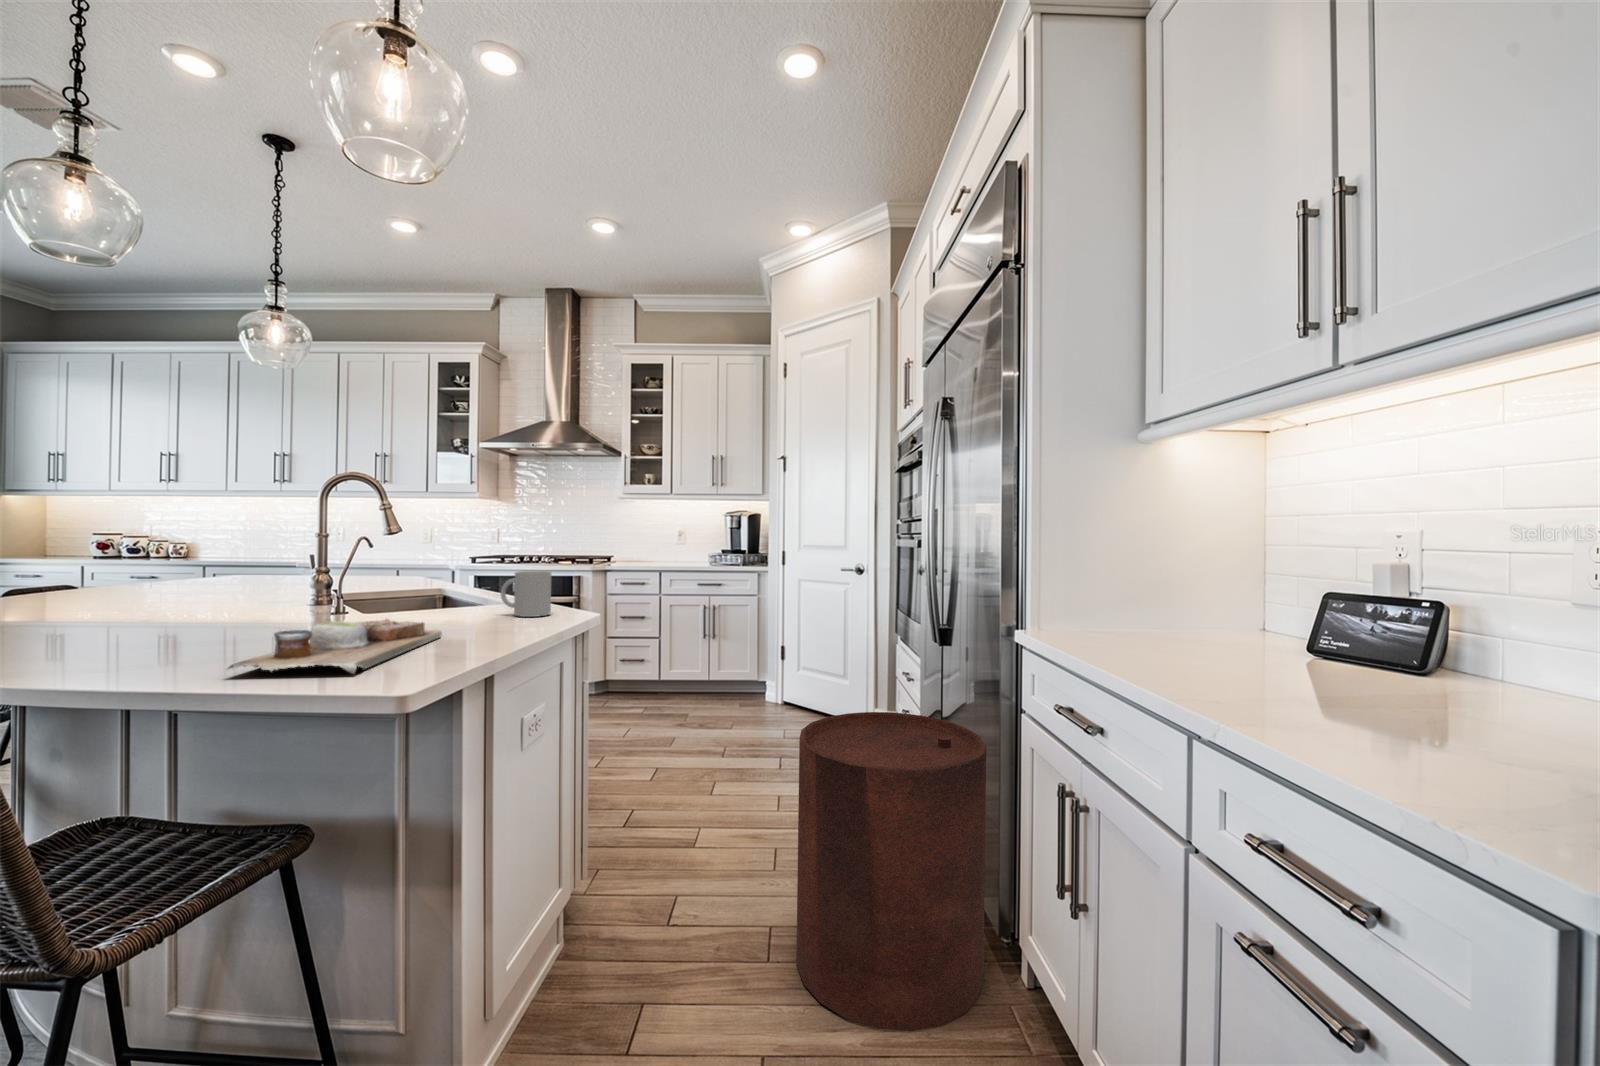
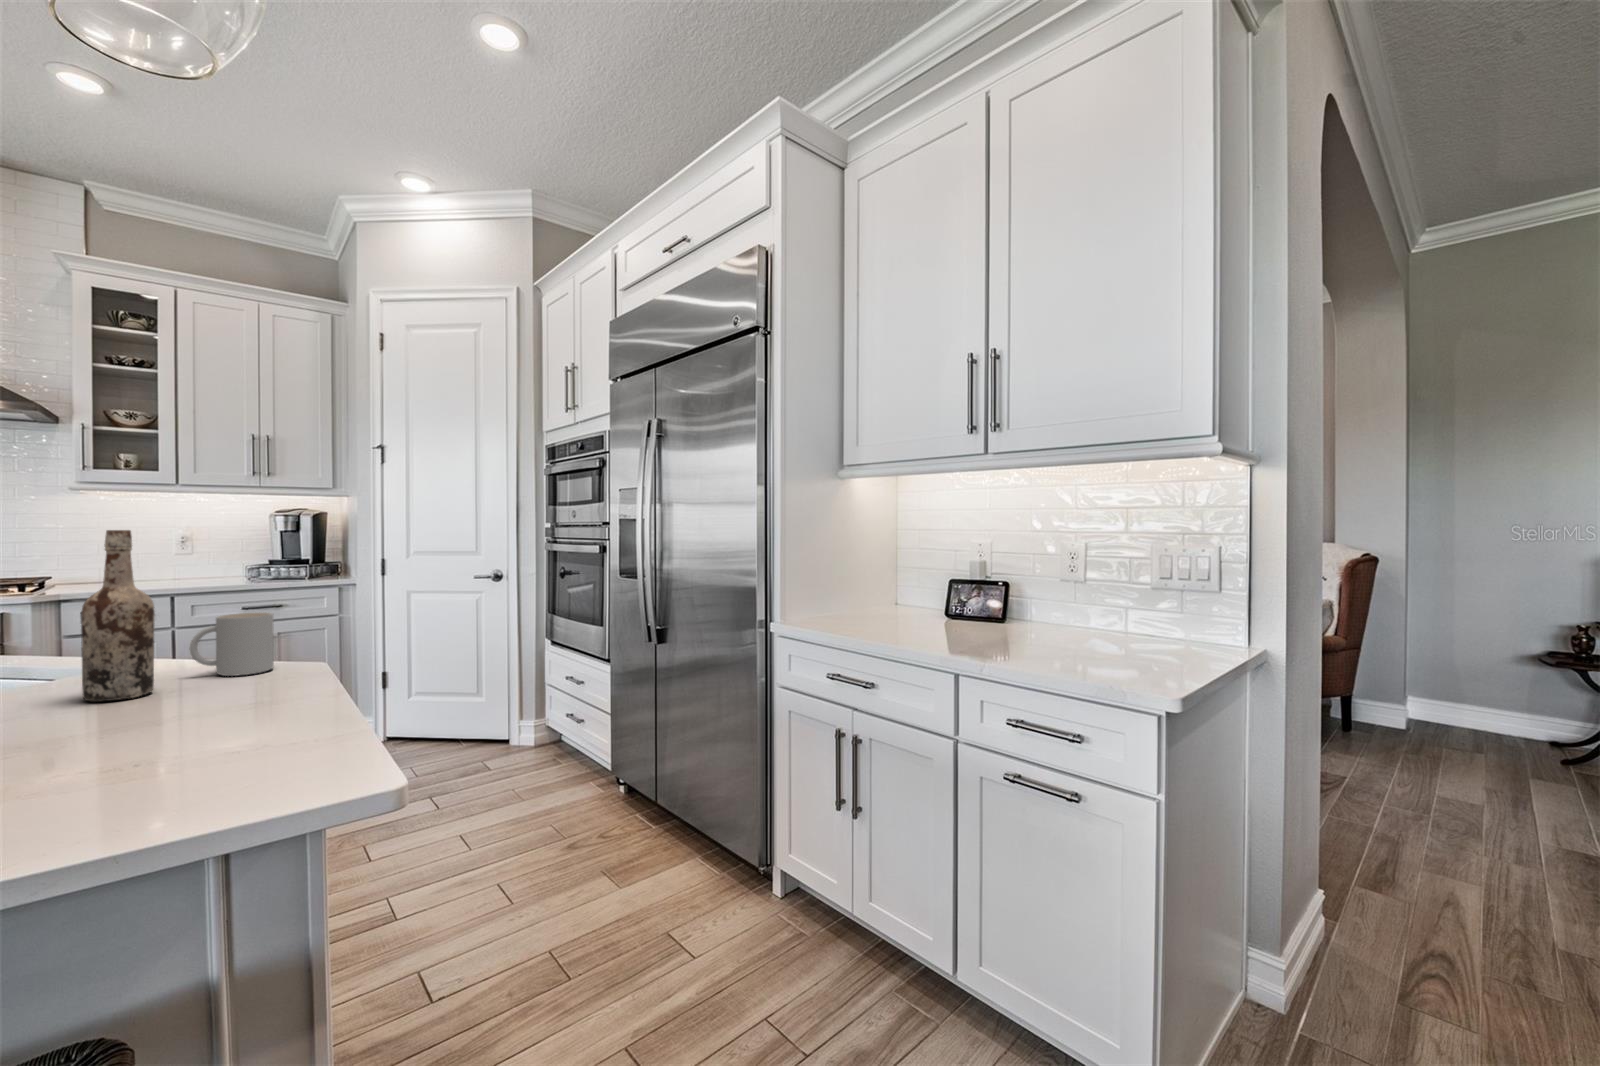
wine bottle: none [424,503,466,622] -> present [81,530,155,702]
cutting board: present [228,619,442,674] -> none [58,696,286,802]
trash can: present [796,712,986,1031] -> none [589,709,755,982]

